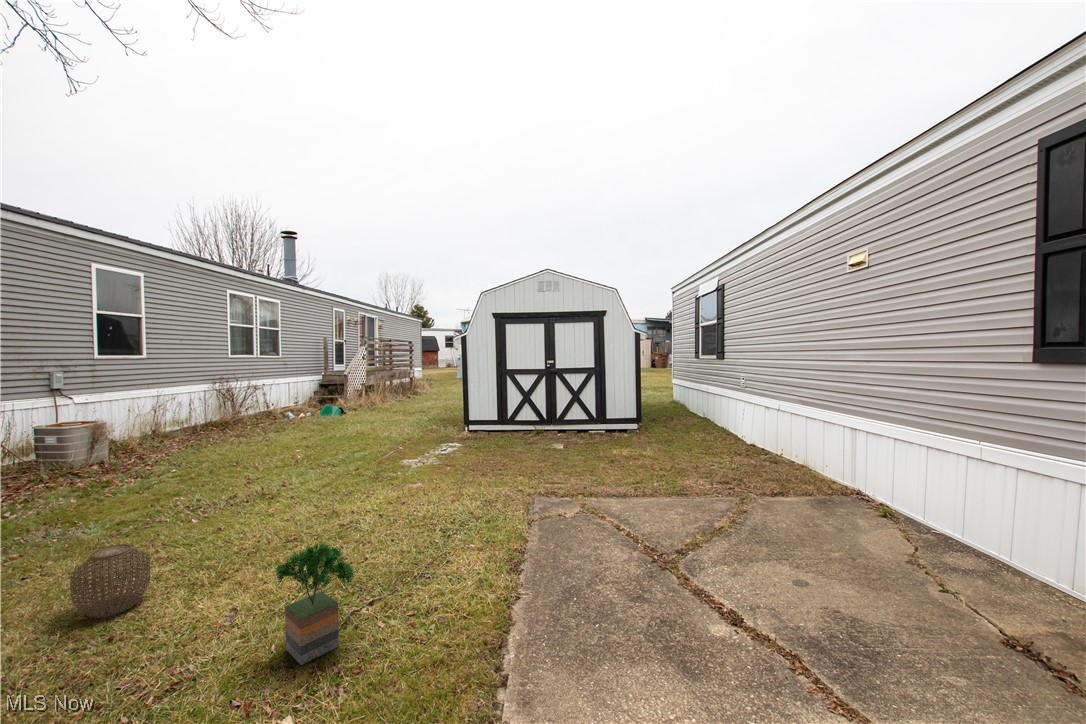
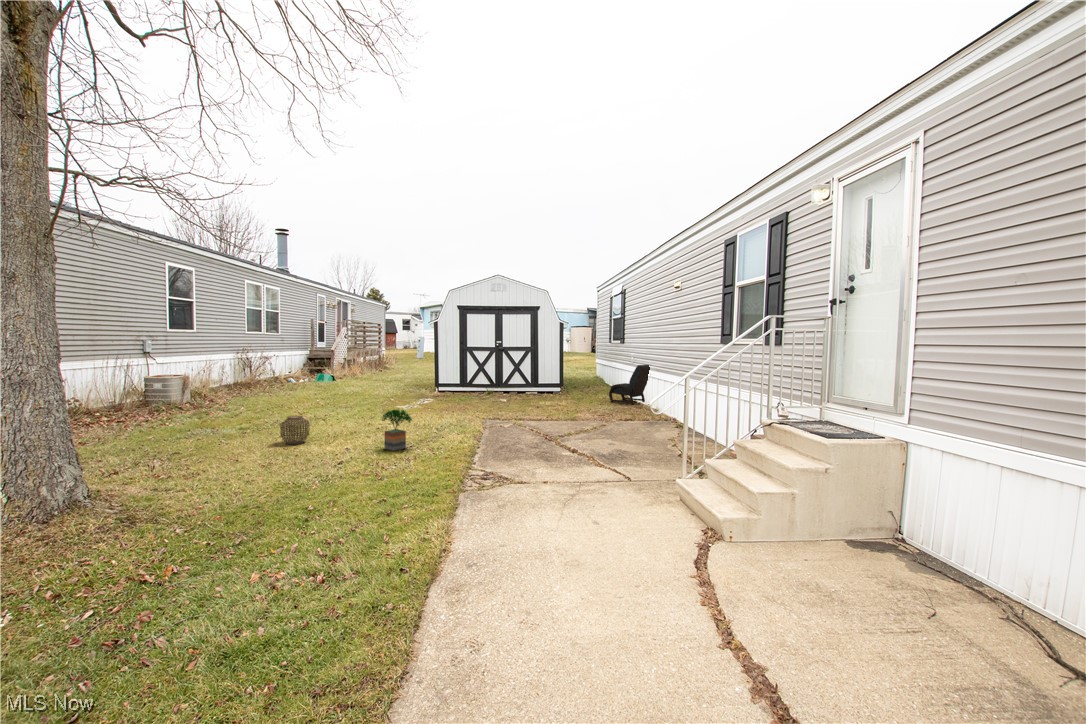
lounge chair: none [729,394,804,461] -> present [609,365,650,404]

